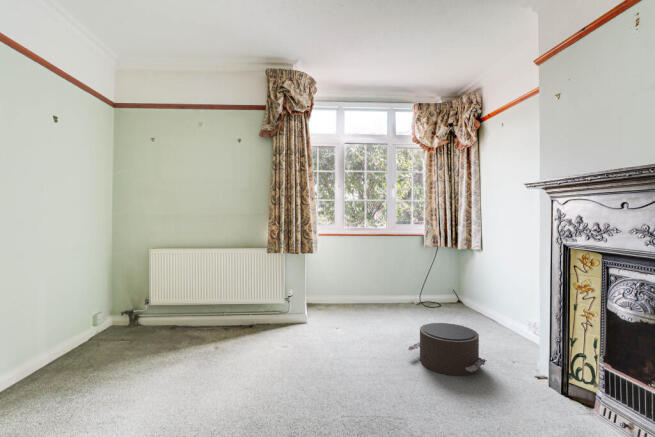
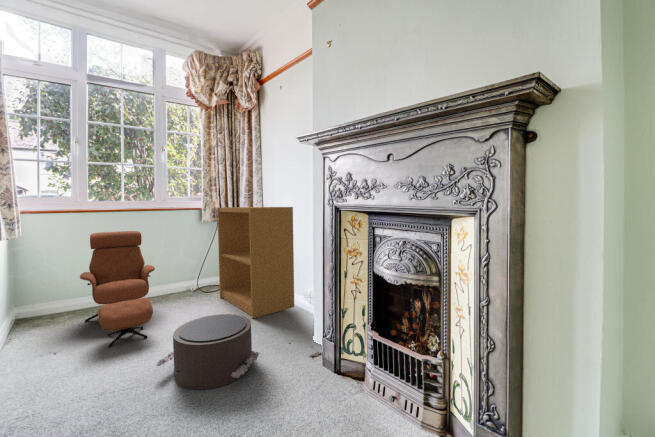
bookshelf: none [438,234,514,335] -> present [217,207,294,318]
lounge chair: none [345,250,396,332] -> present [80,231,155,347]

